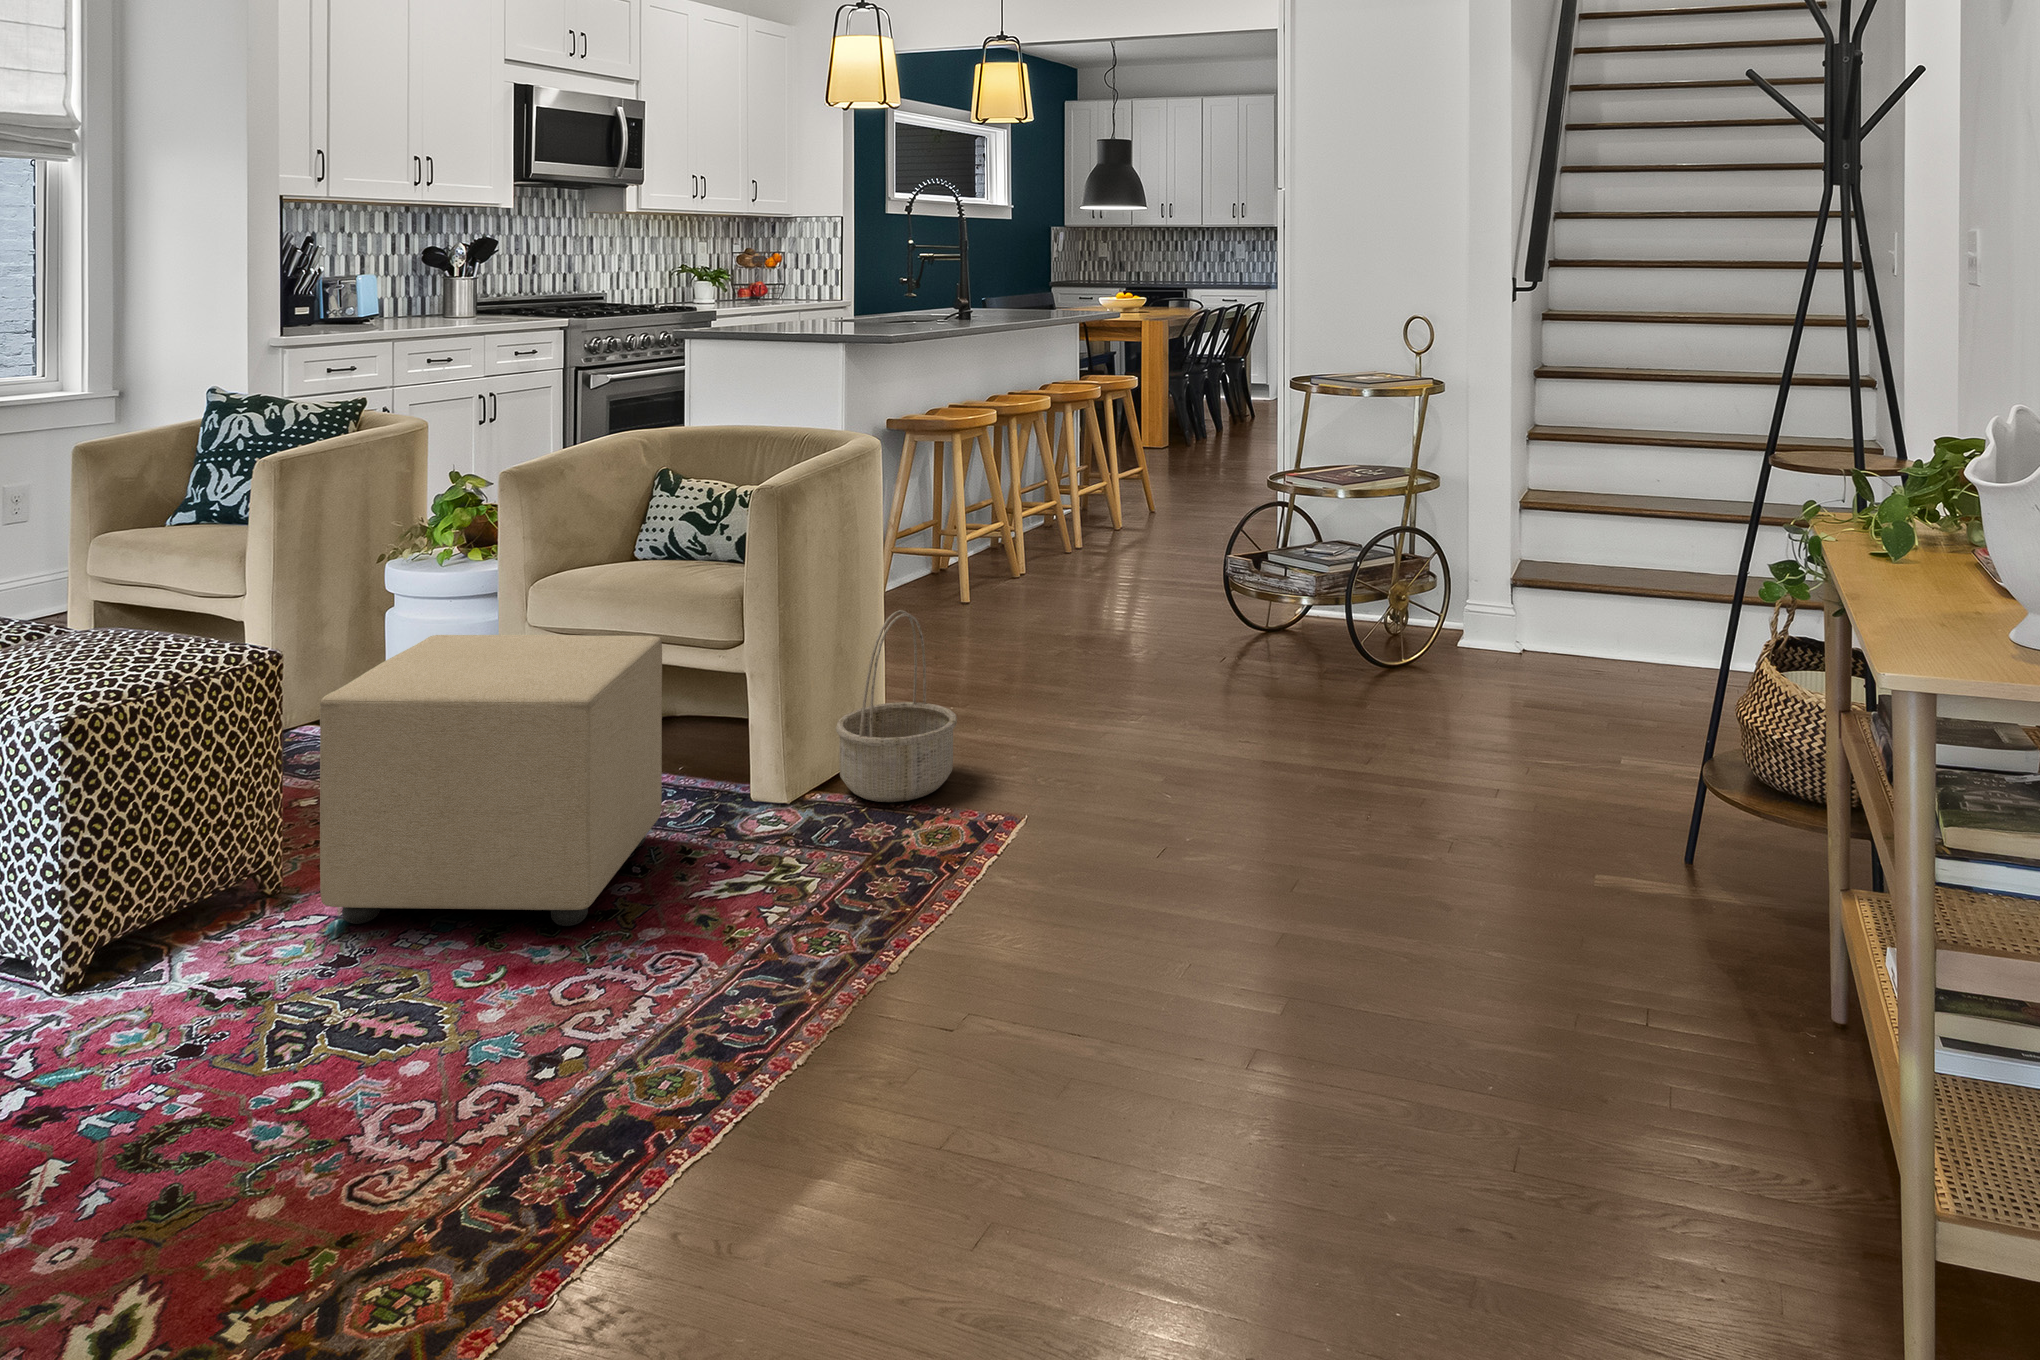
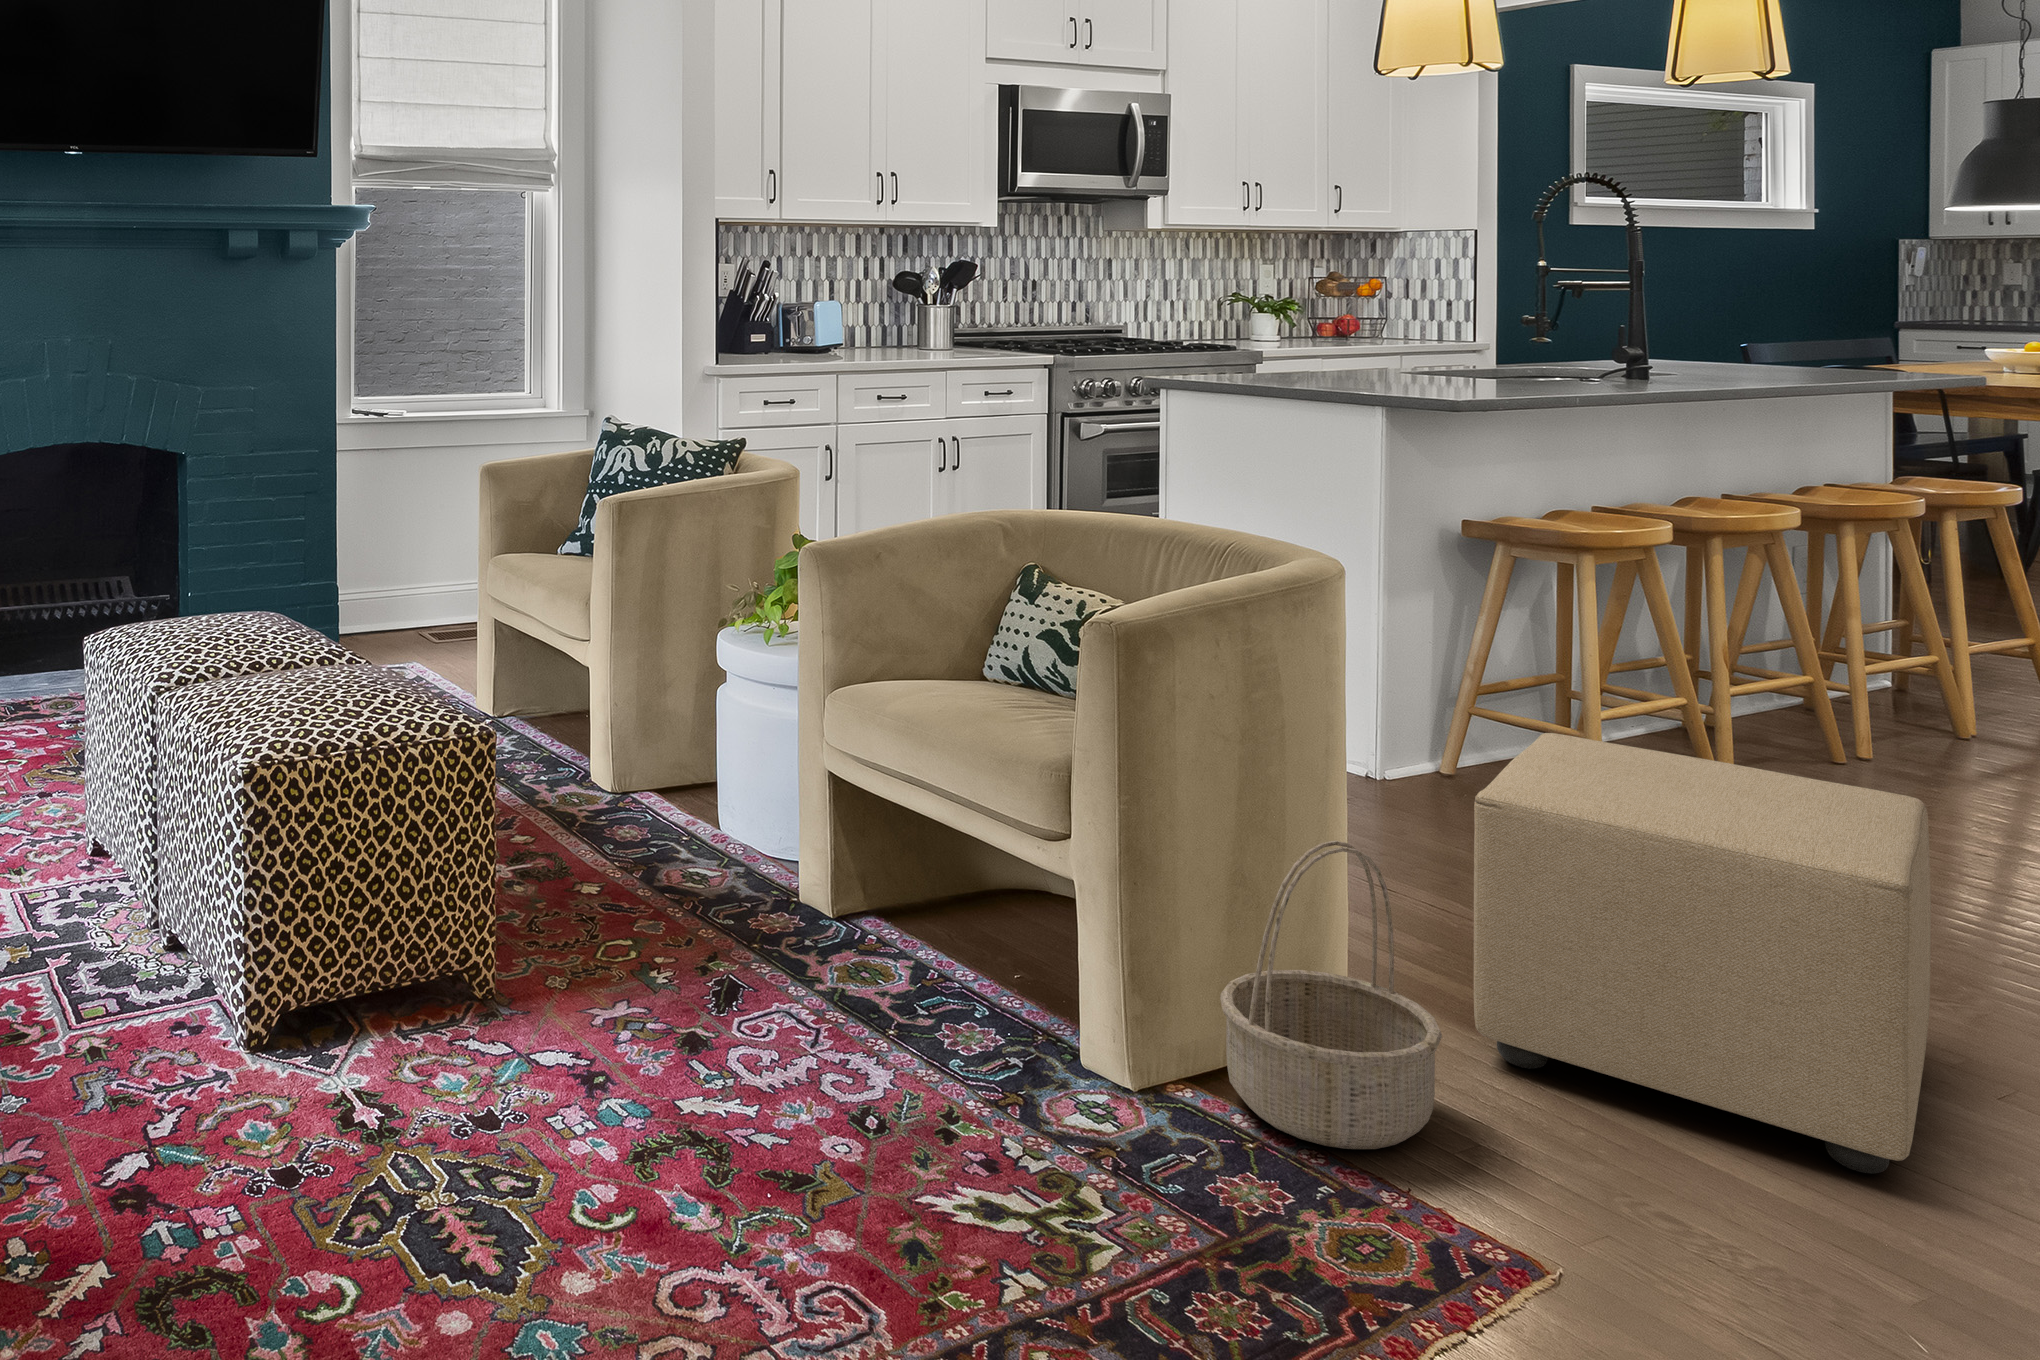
ottoman: present [320,635,662,926] -> present [1474,733,1931,1173]

